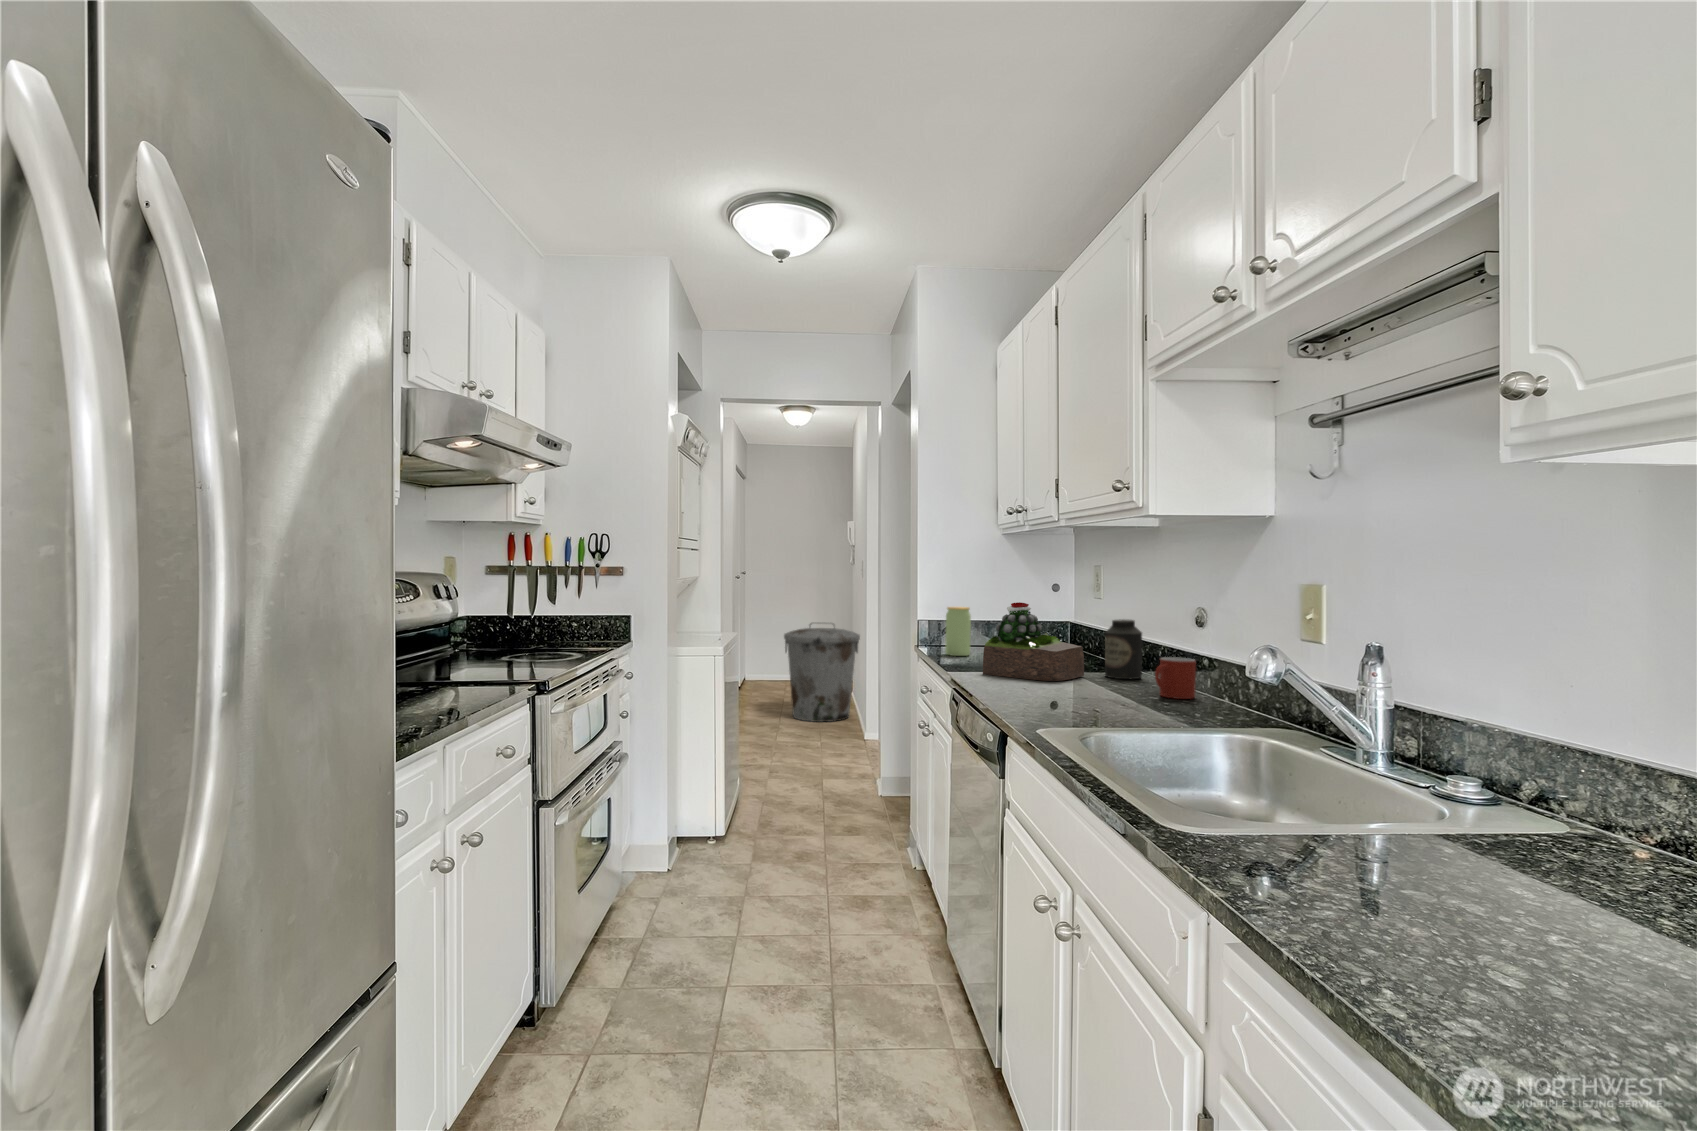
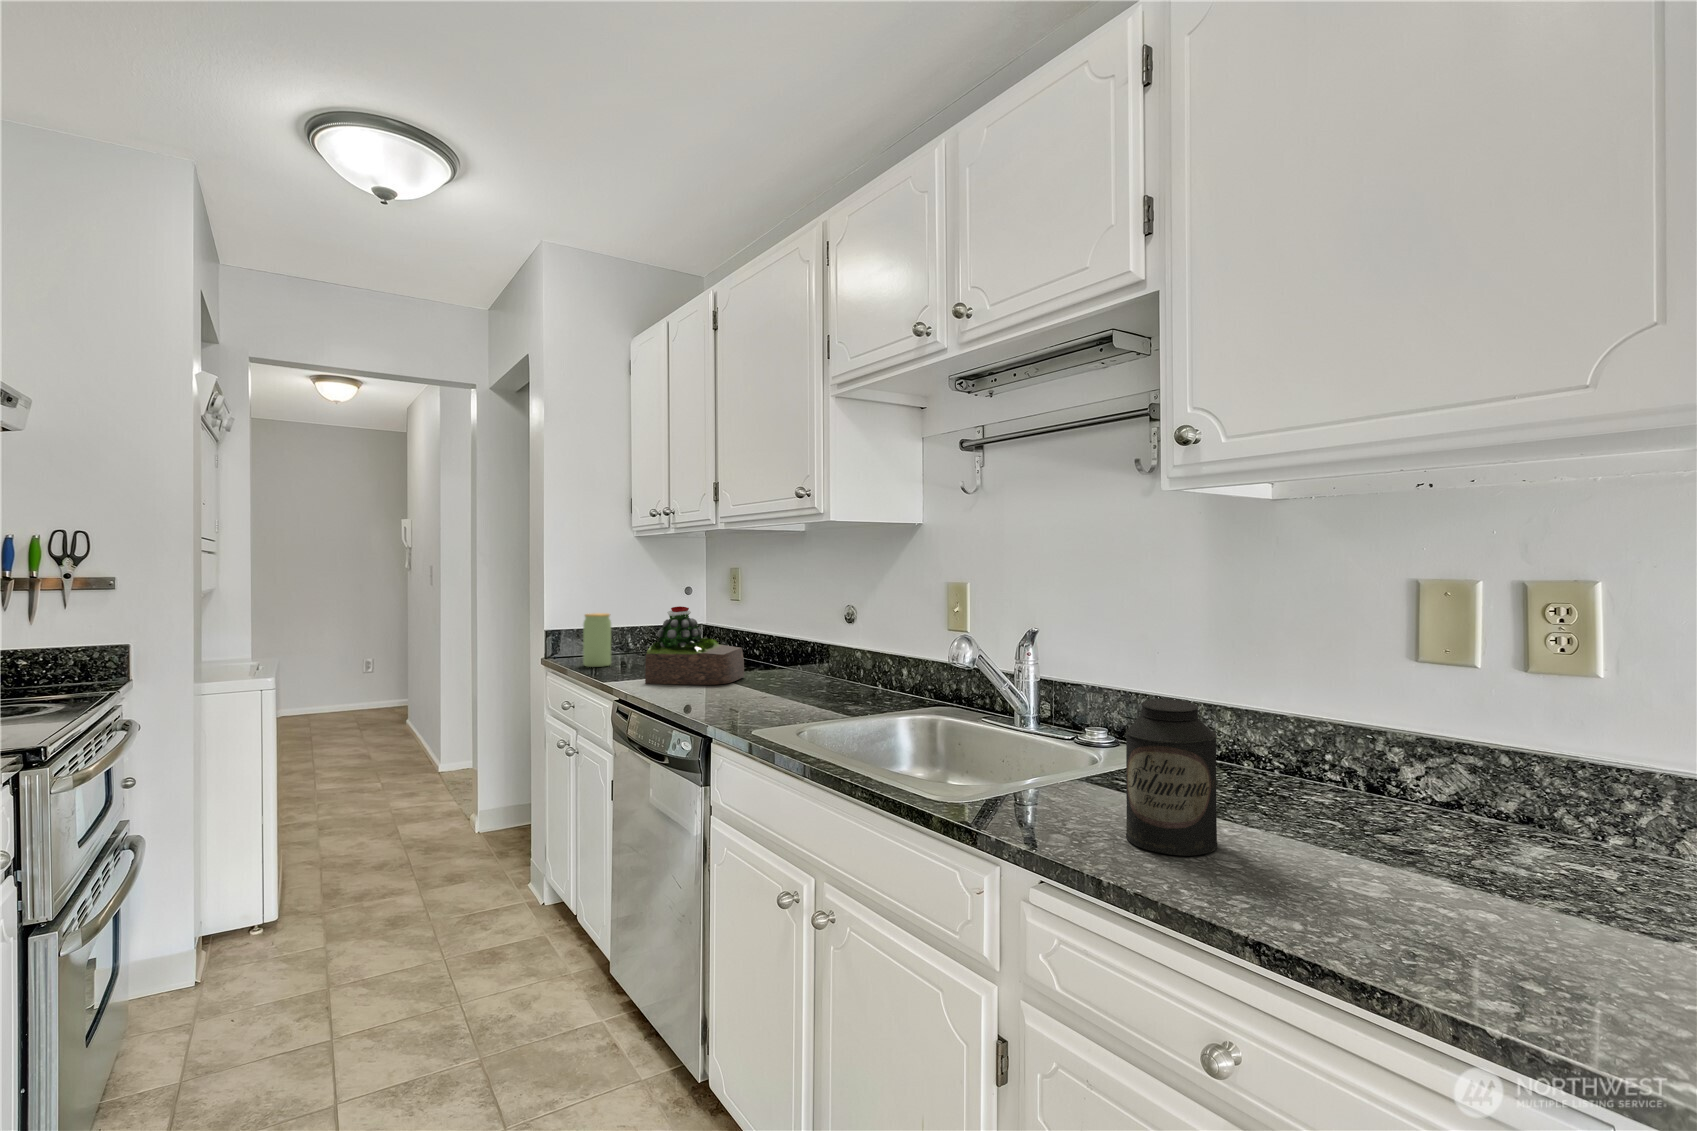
canister: present [1105,620,1142,679] -> present [1126,699,1218,856]
trash can: present [784,623,860,722] -> none [311,639,419,763]
mug: present [1155,657,1196,699] -> none [824,652,855,690]

